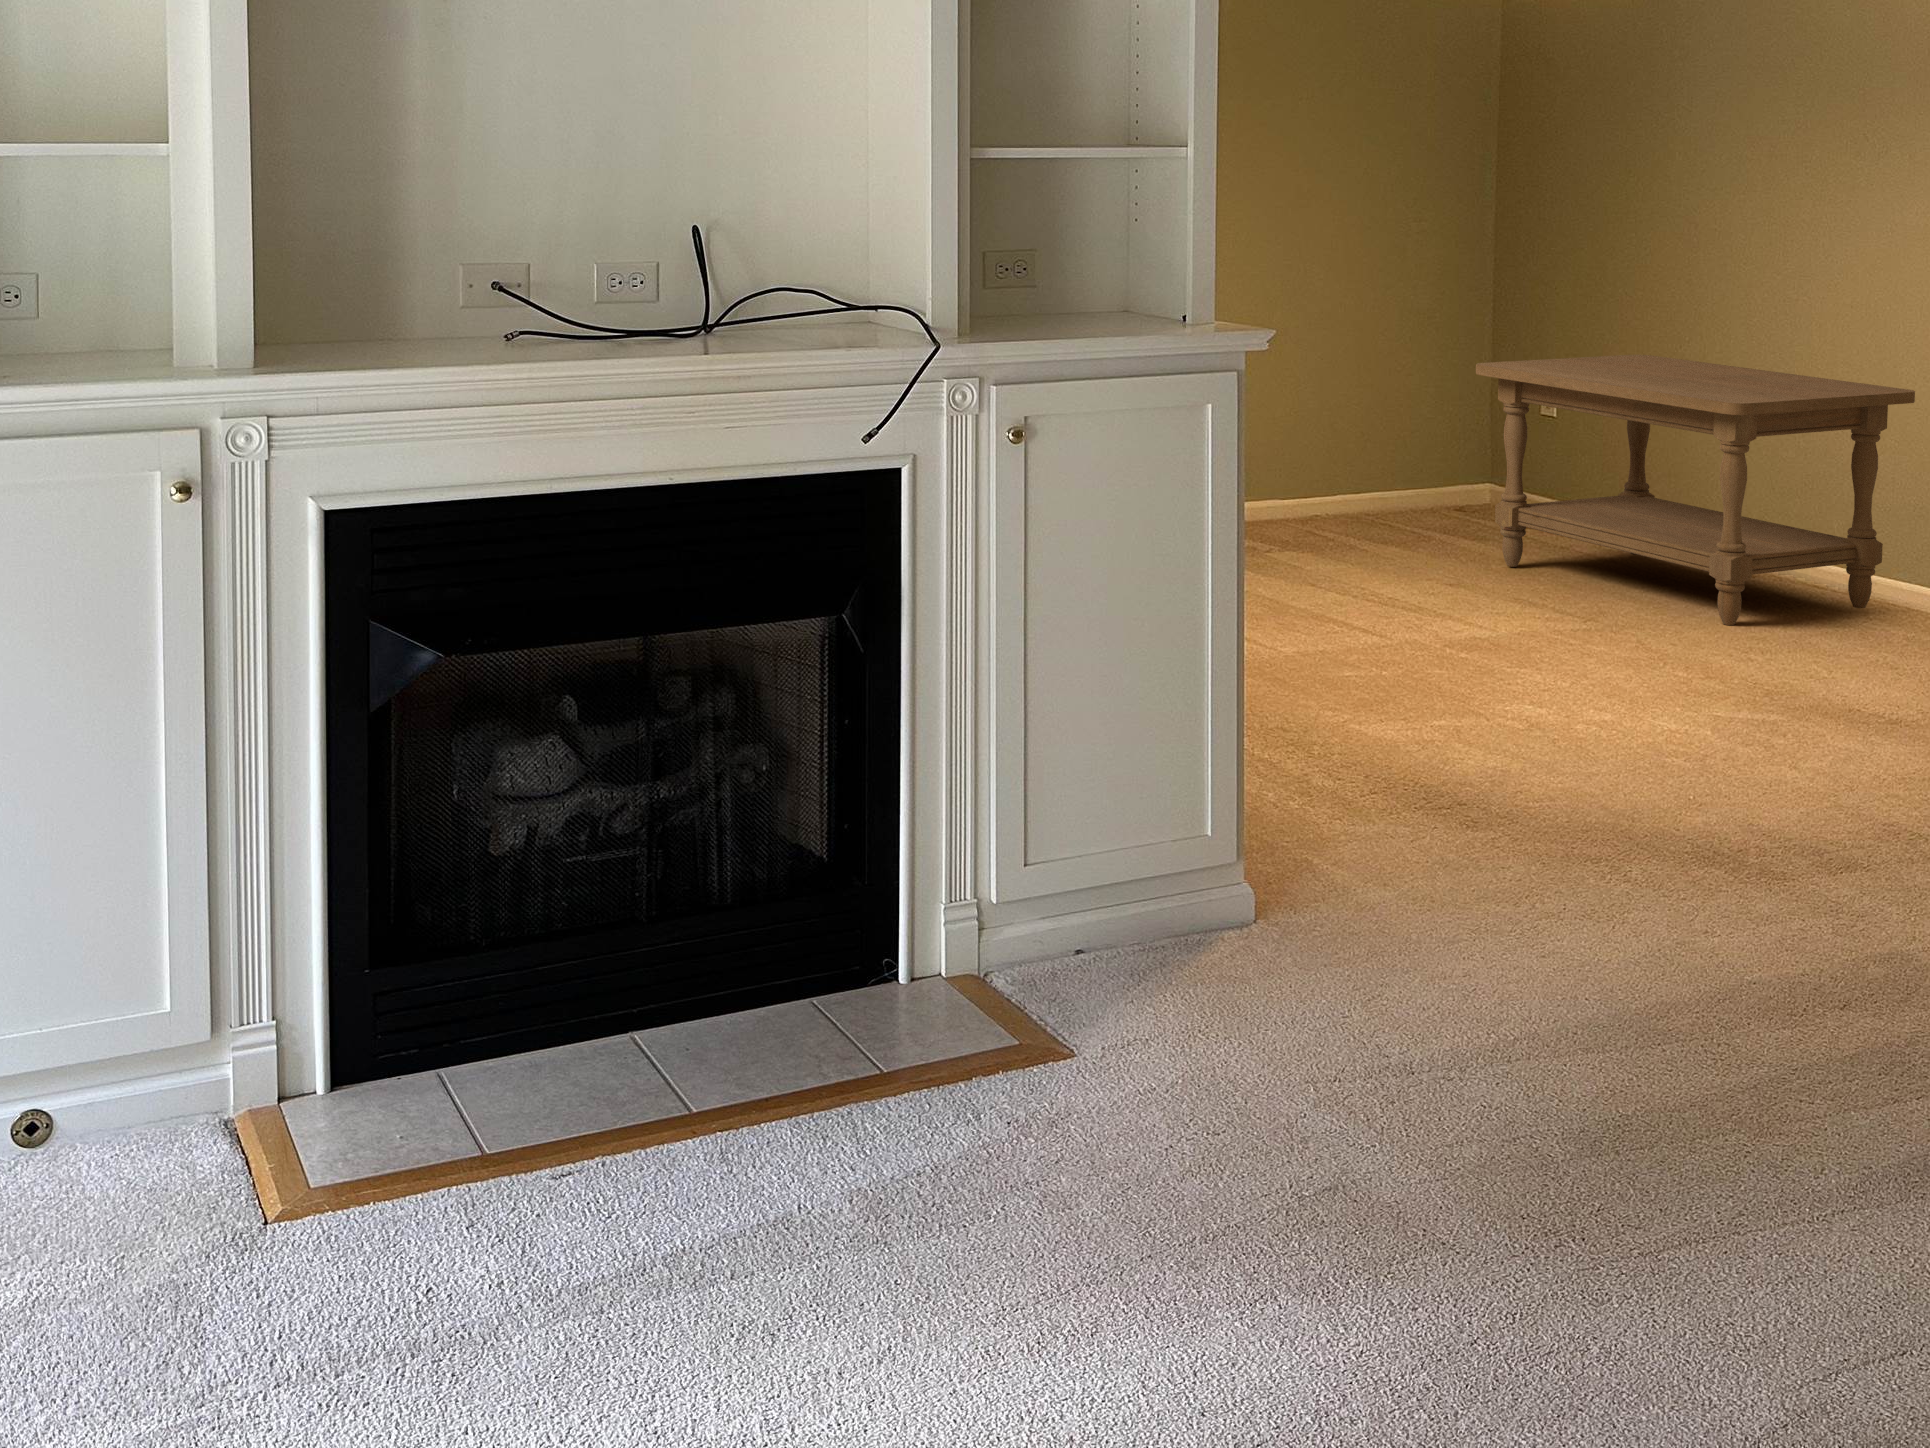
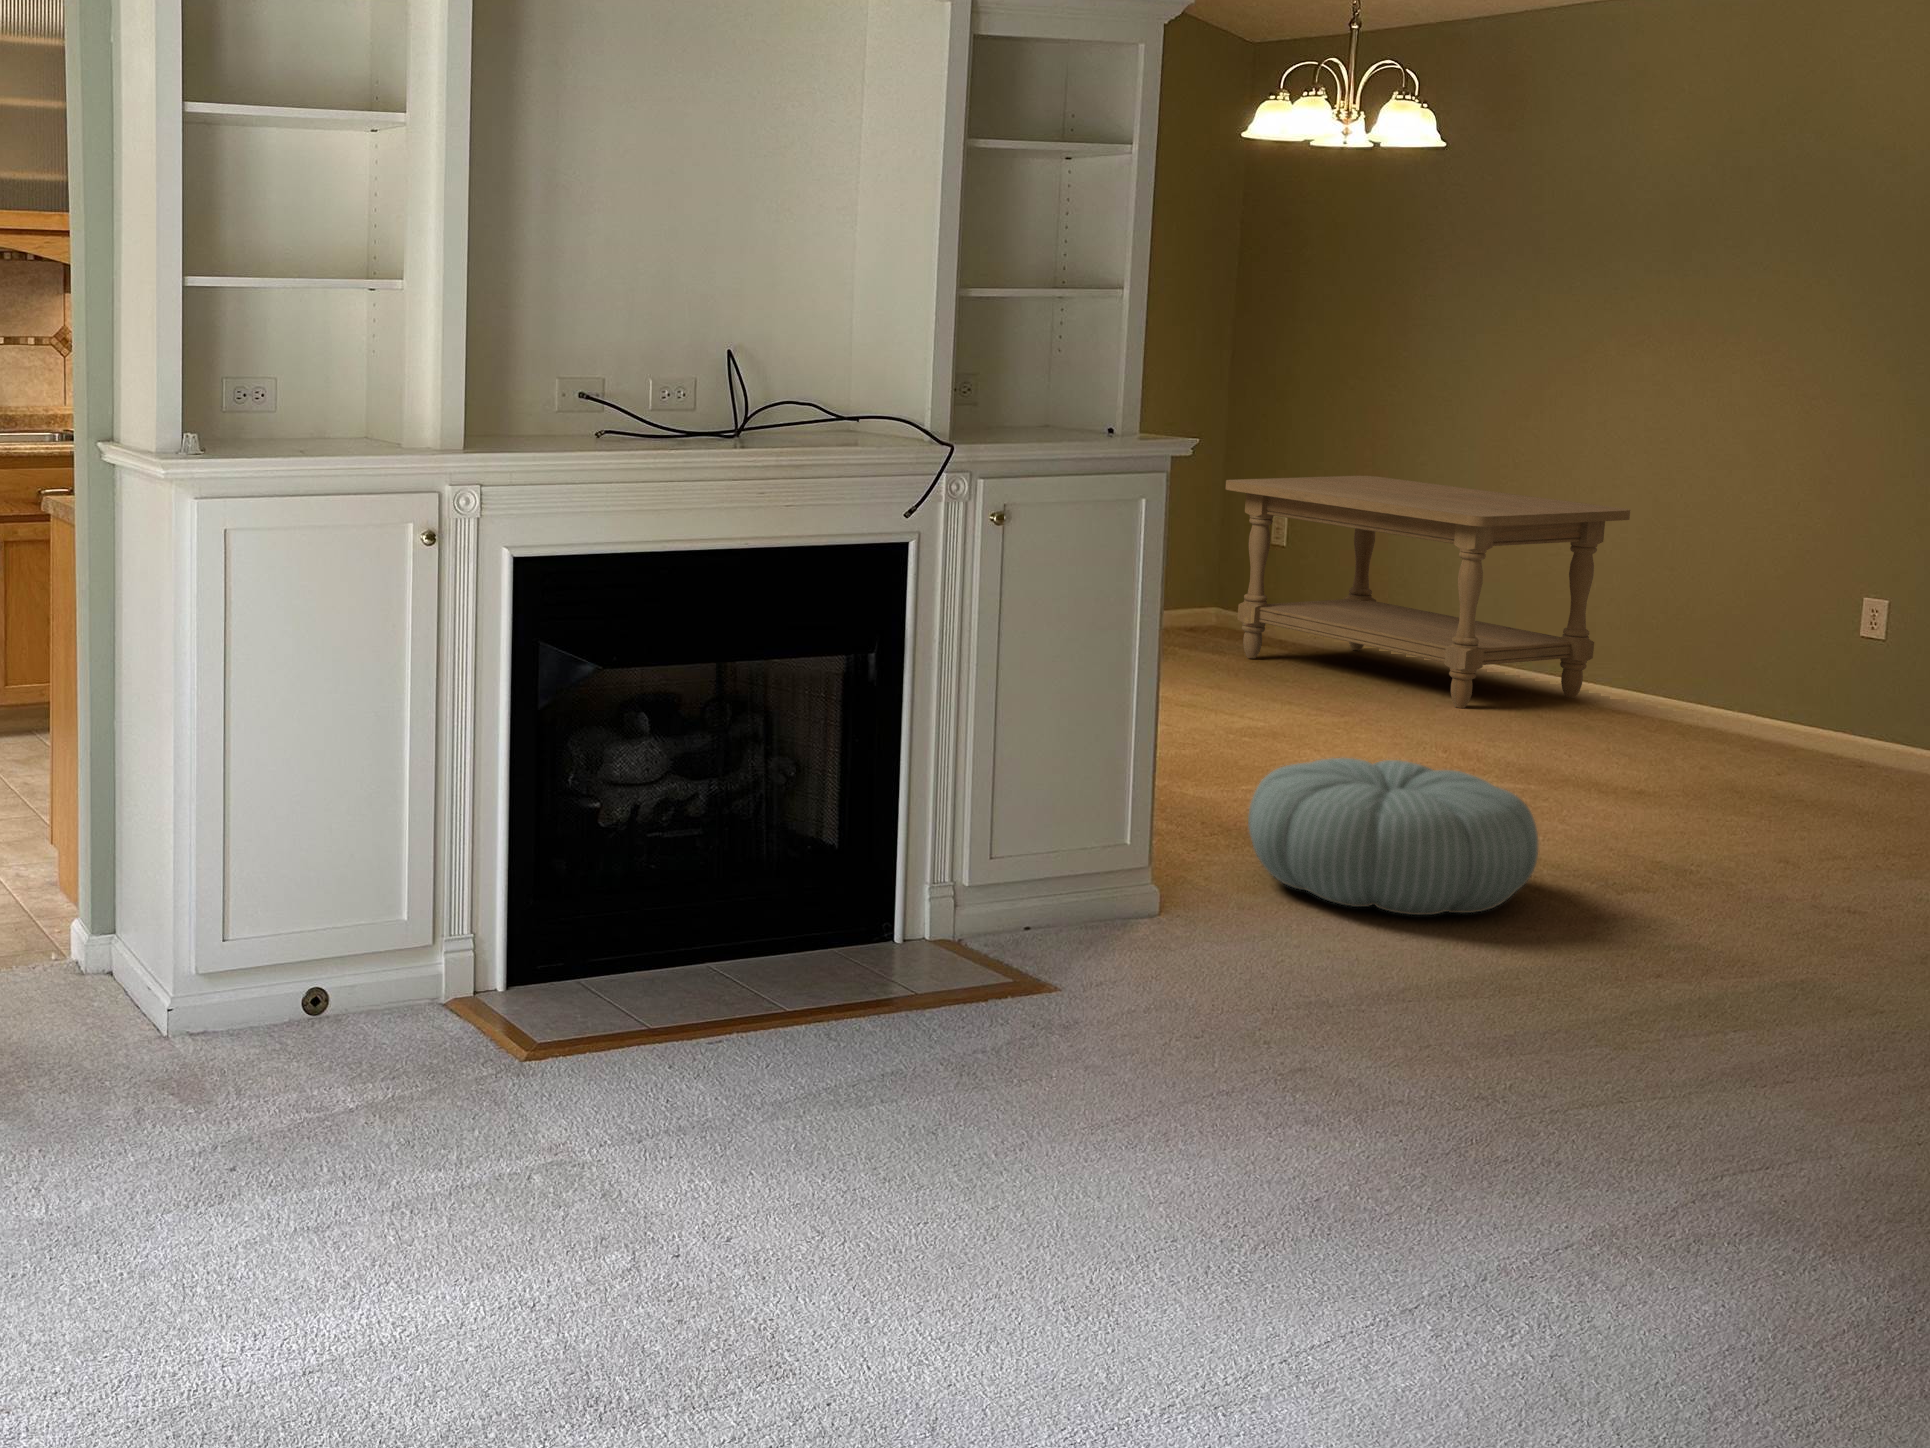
pouf: none [1391,718,1733,924] -> present [1248,758,1538,915]

